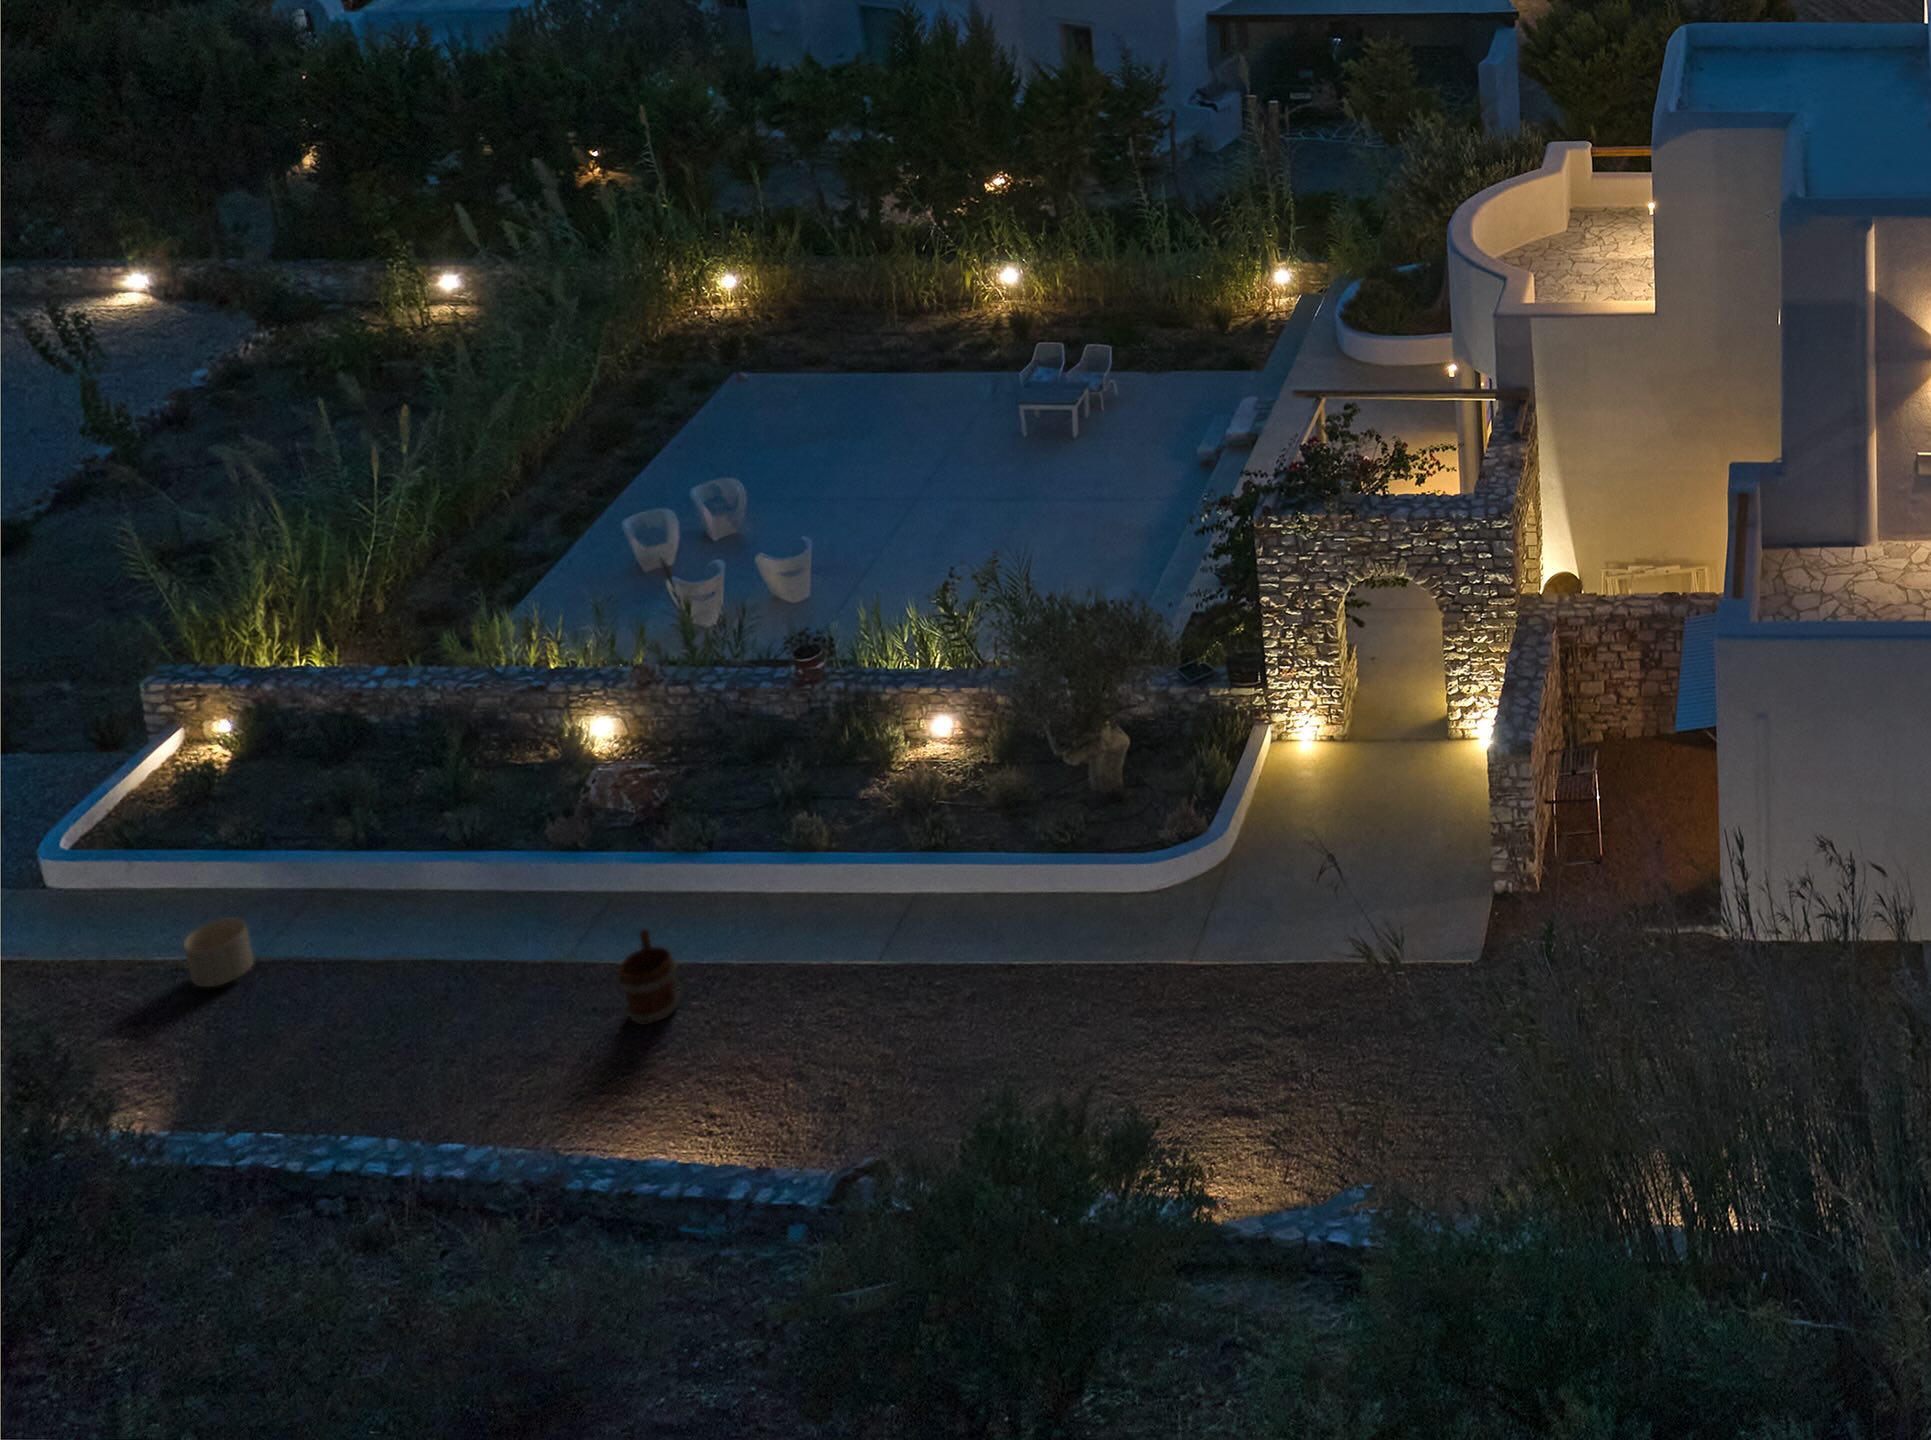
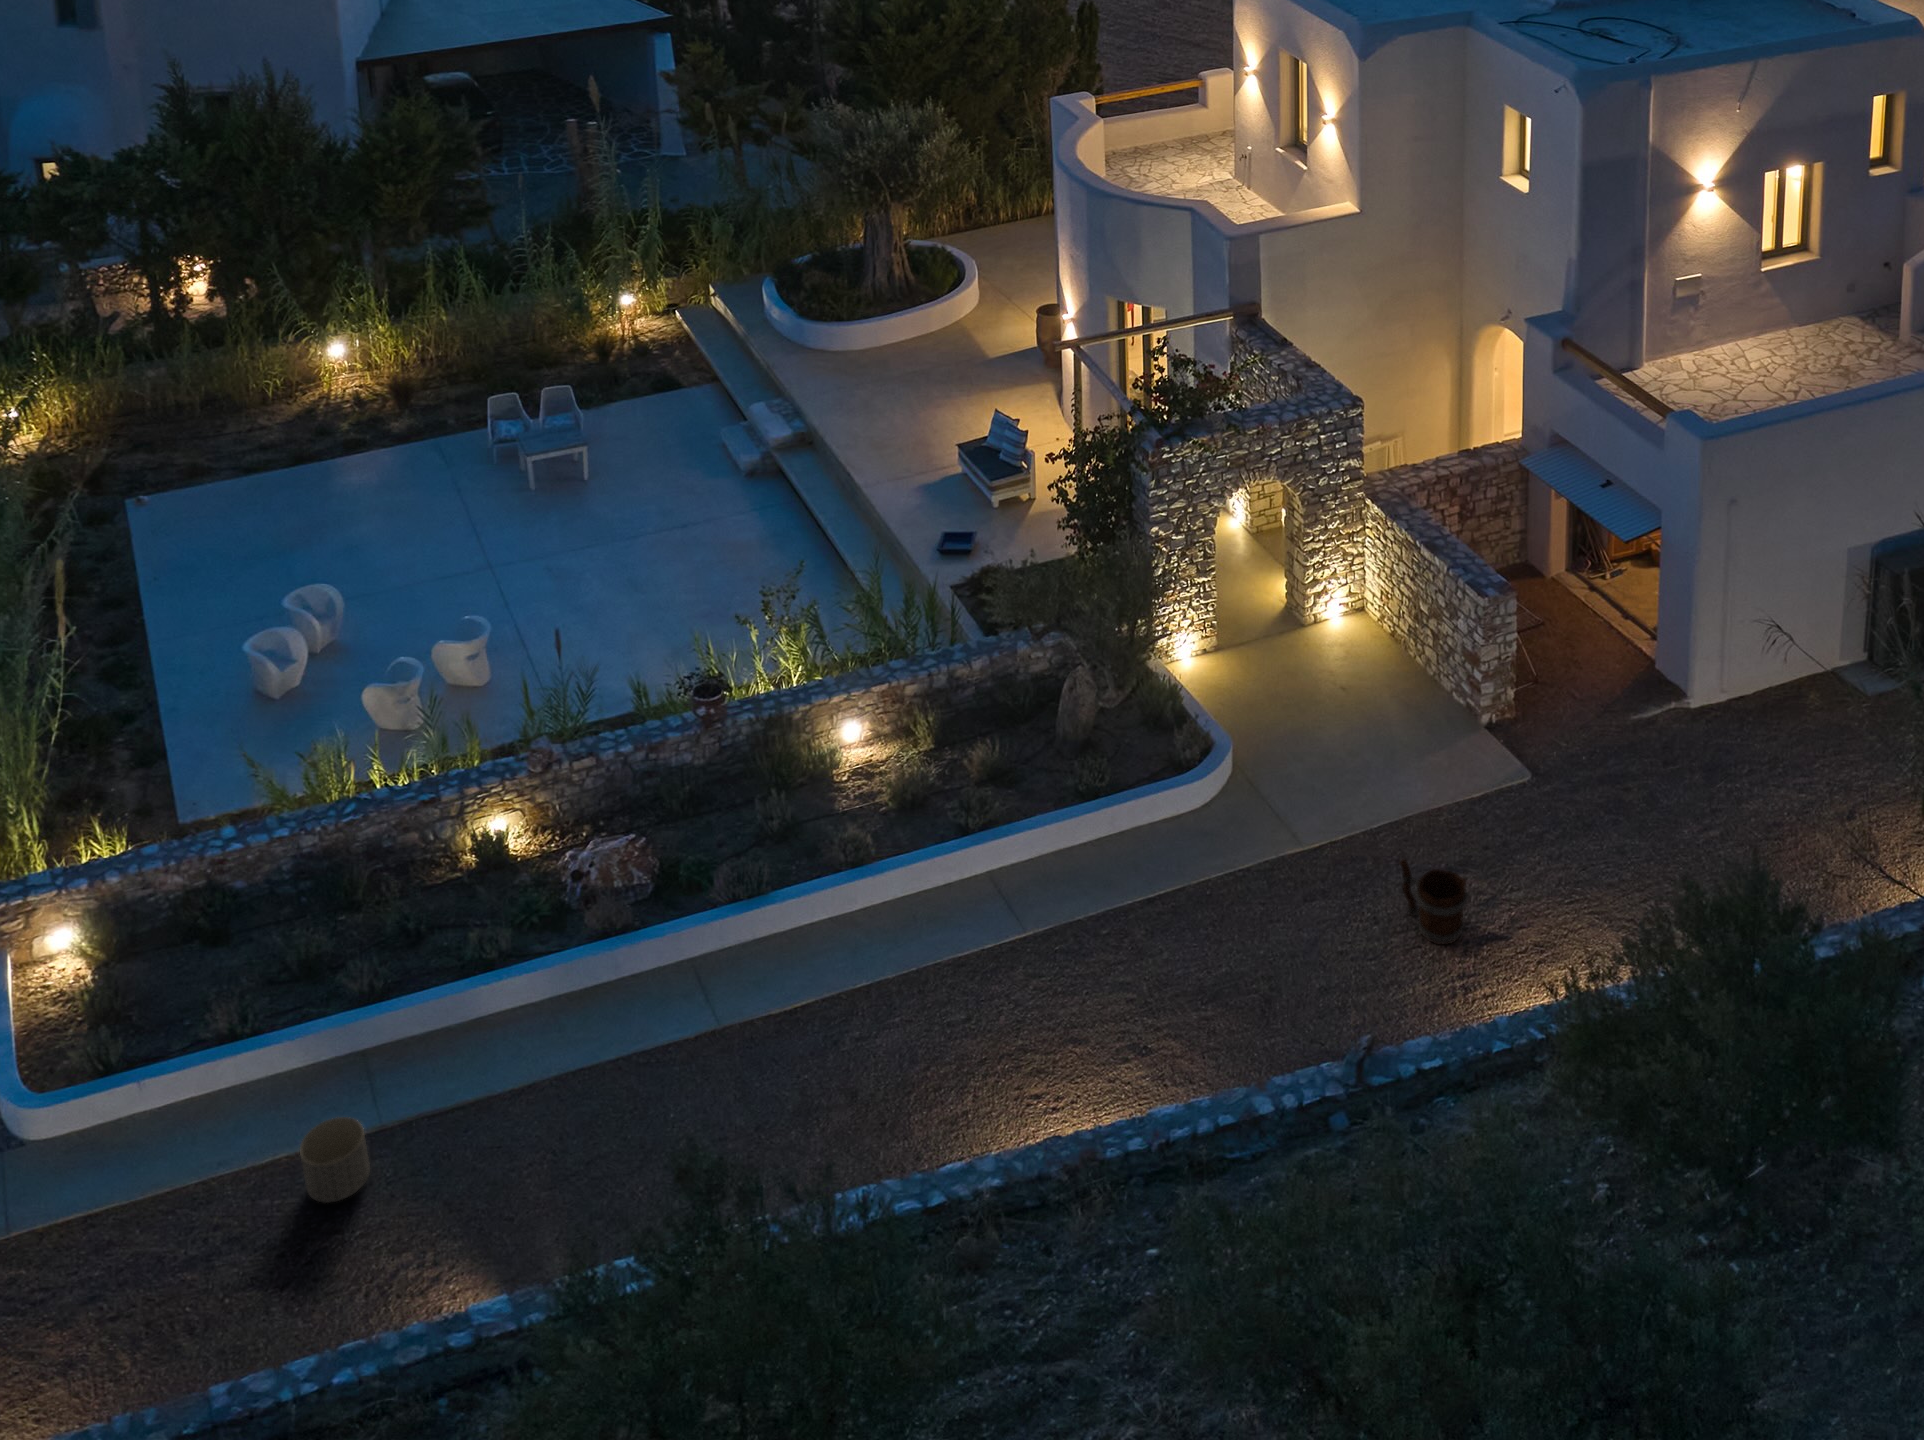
bucket: present [617,929,680,1025] -> present [1400,859,1469,944]

